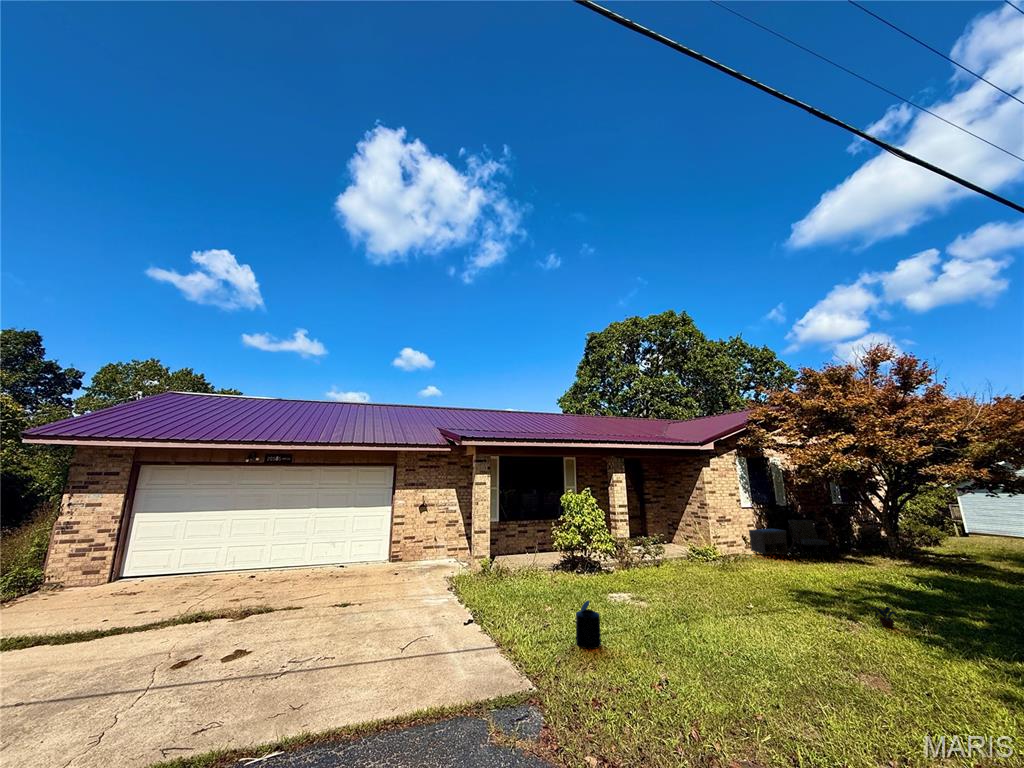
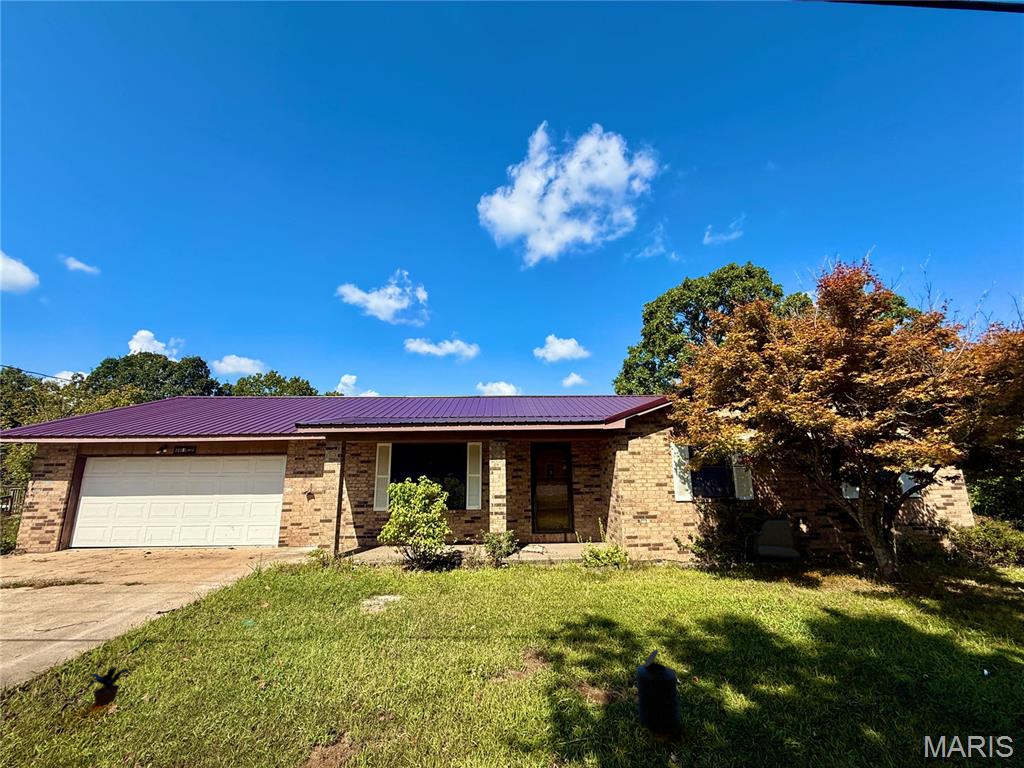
storage bench: present [749,529,788,556] -> none [685,530,738,567]
trash can: present [575,600,601,649] -> present [636,649,679,732]
potted plant: present [870,606,898,628] -> present [84,666,130,705]

